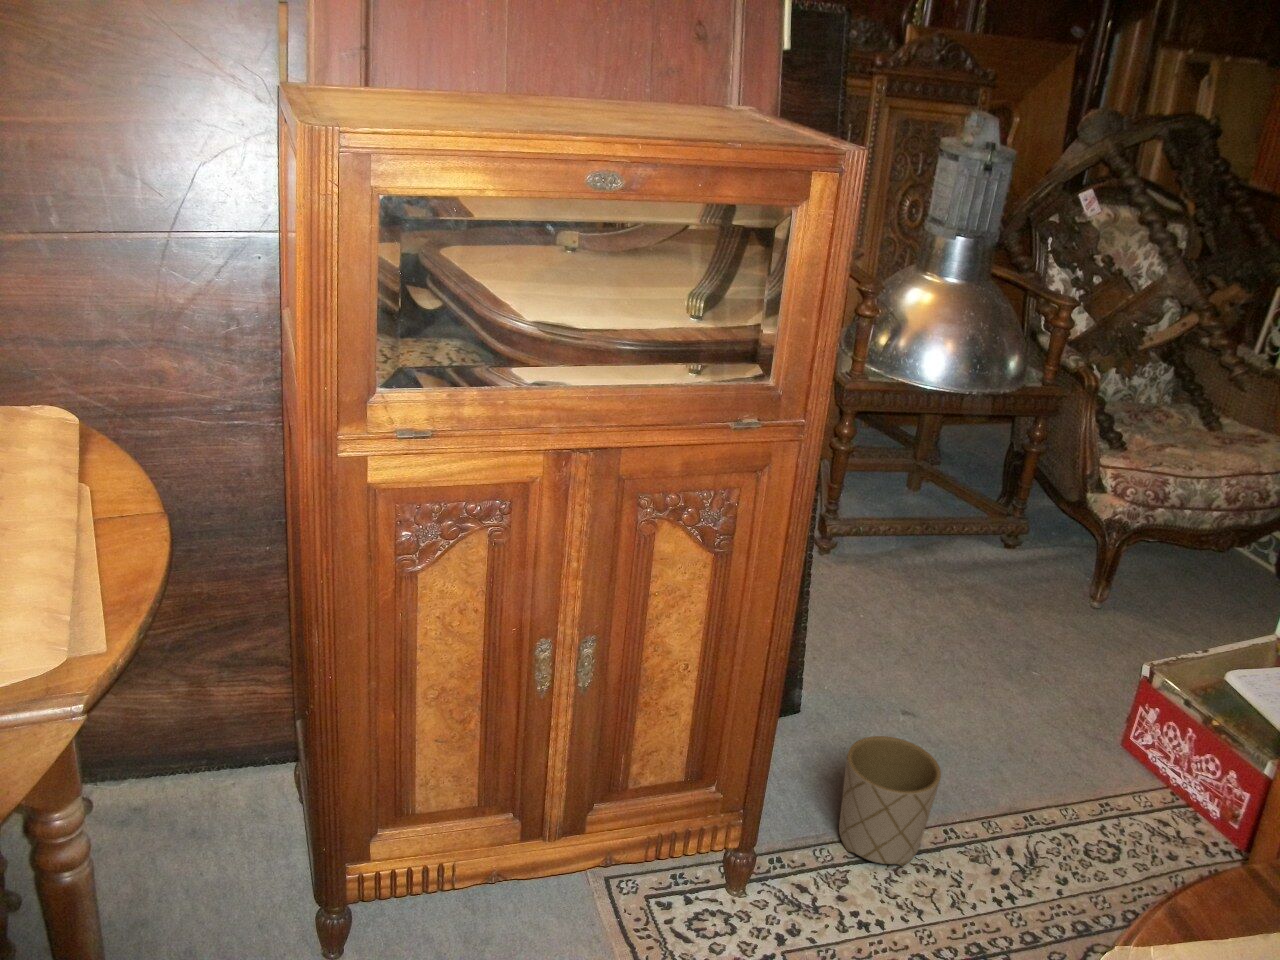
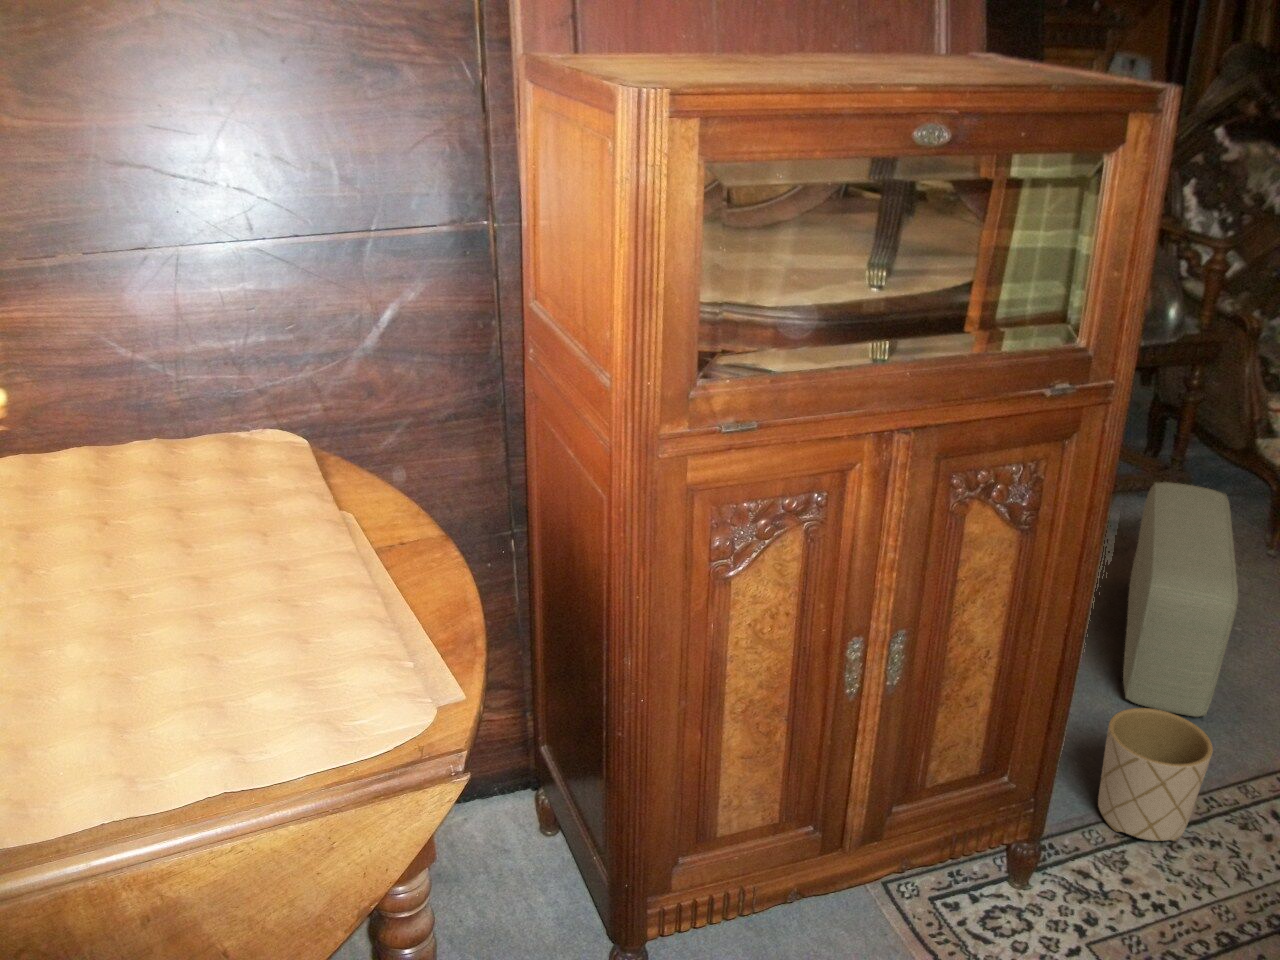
pouf: none [903,531,1036,754] -> present [1123,482,1238,717]

